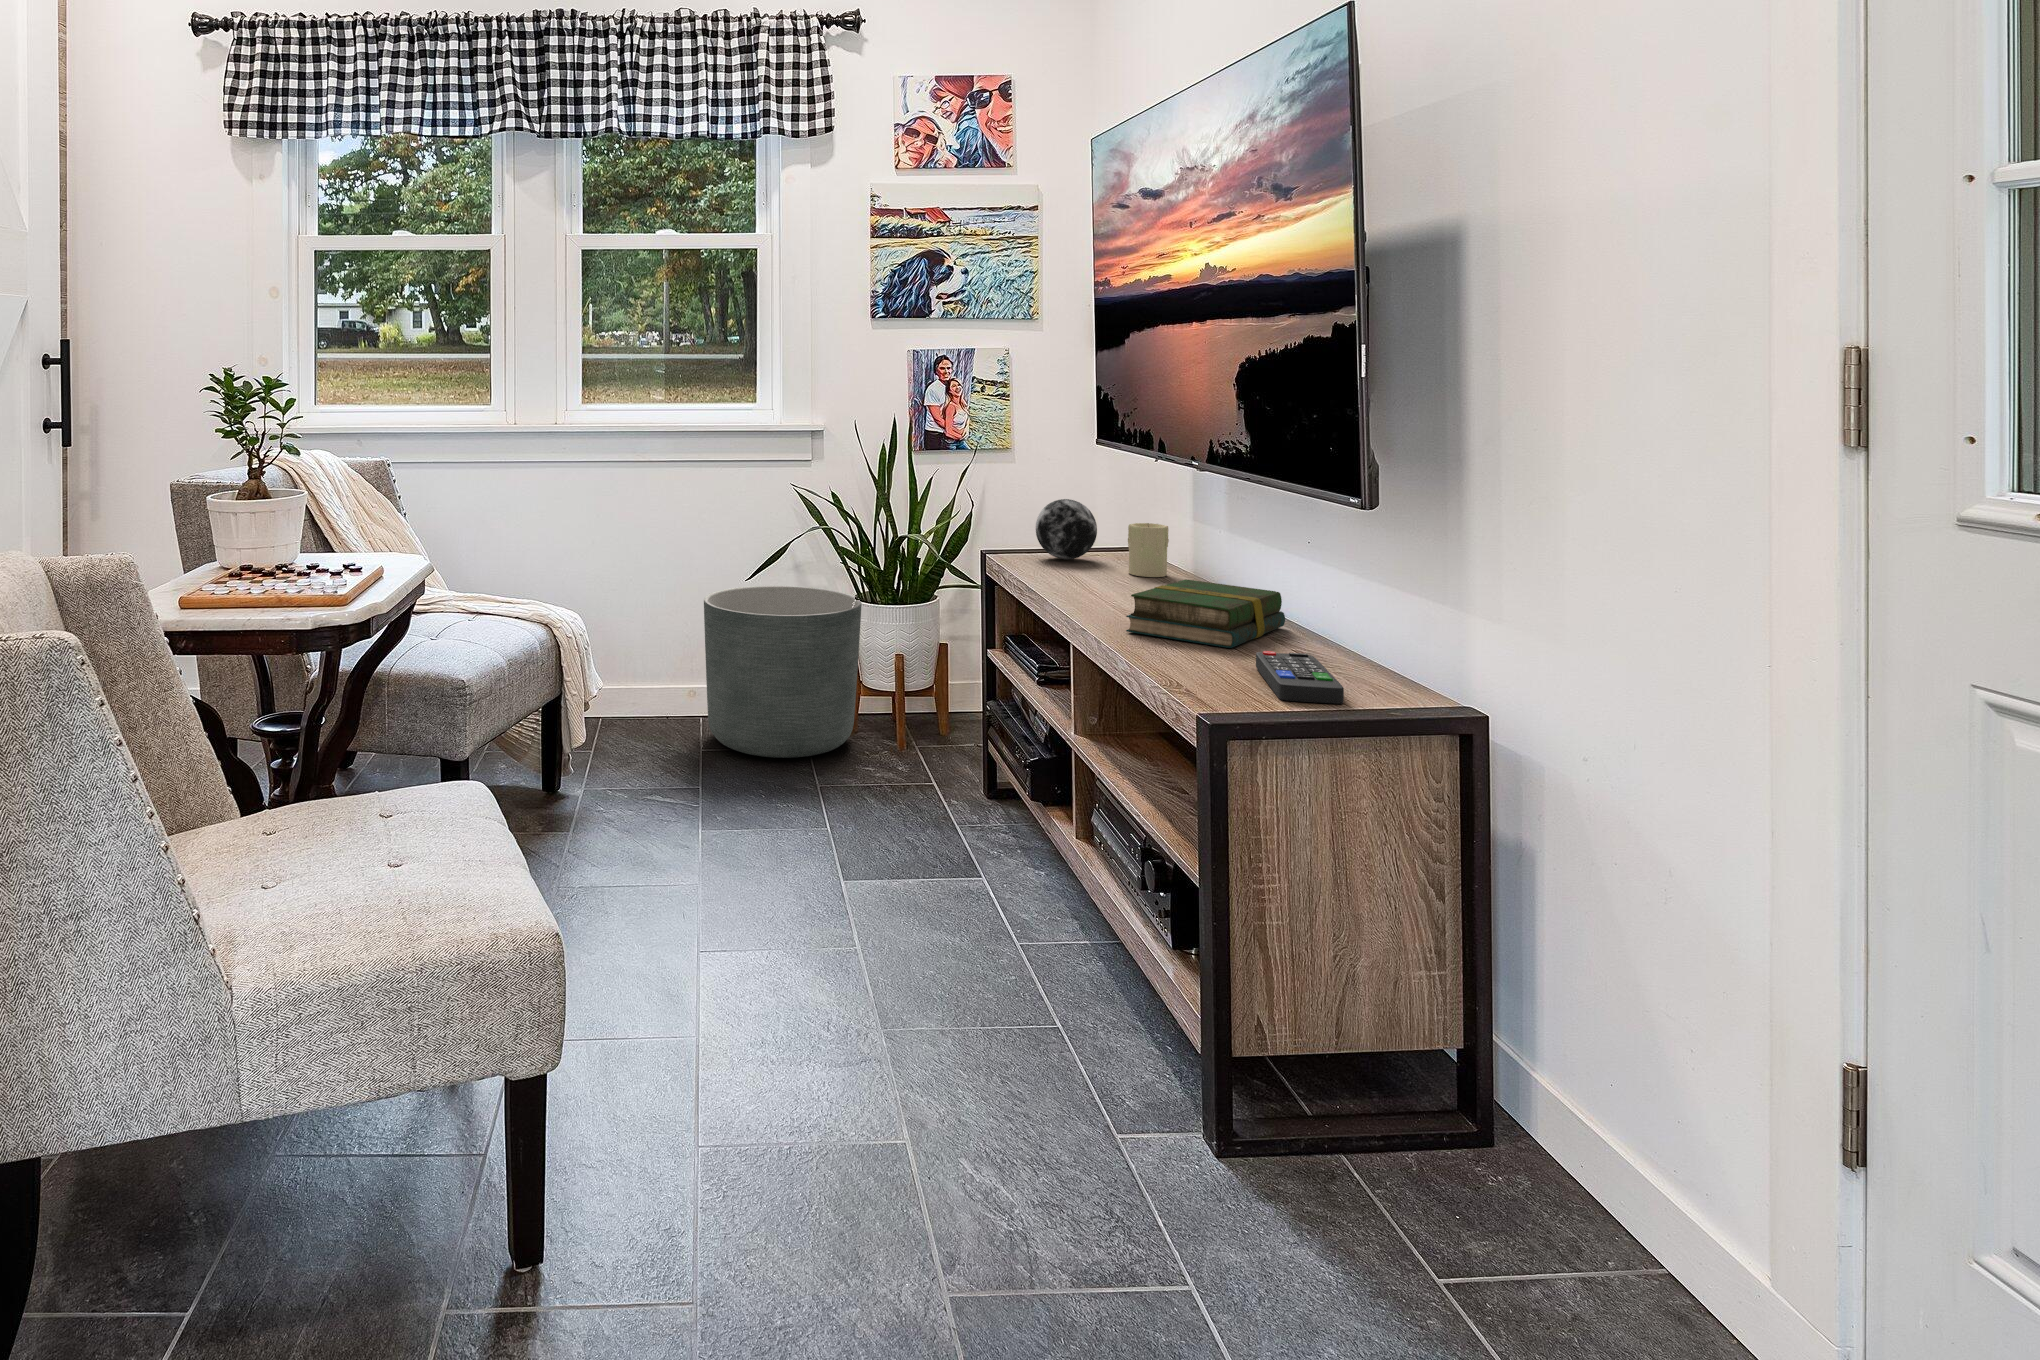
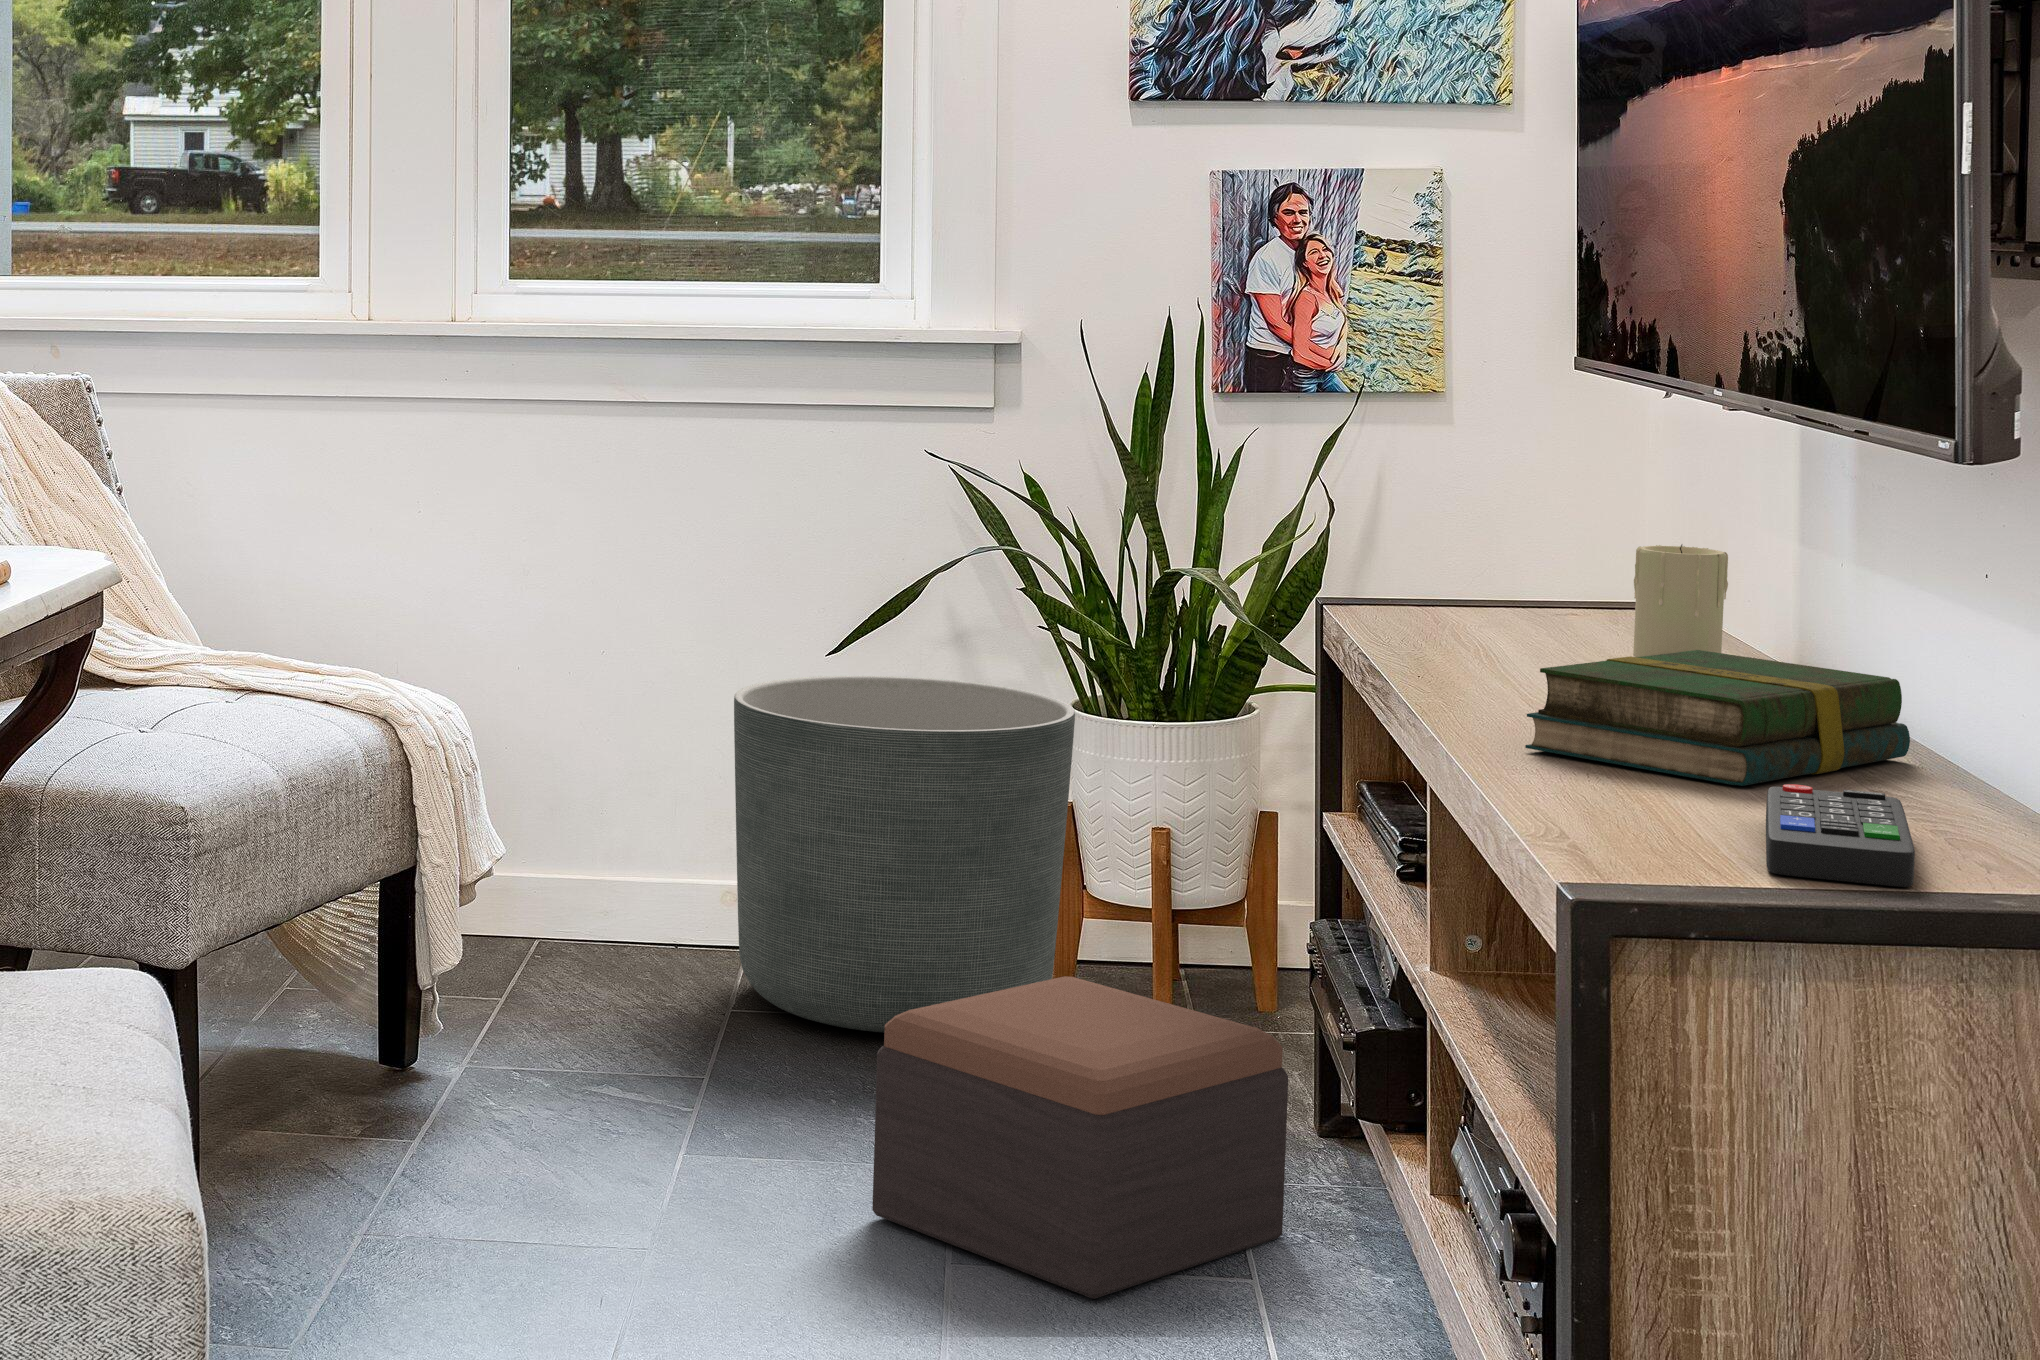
decorative orb: present [1036,499,1097,559] -> none [1442,494,1582,627]
footstool: none [805,733,993,893] -> present [872,976,1288,1299]

